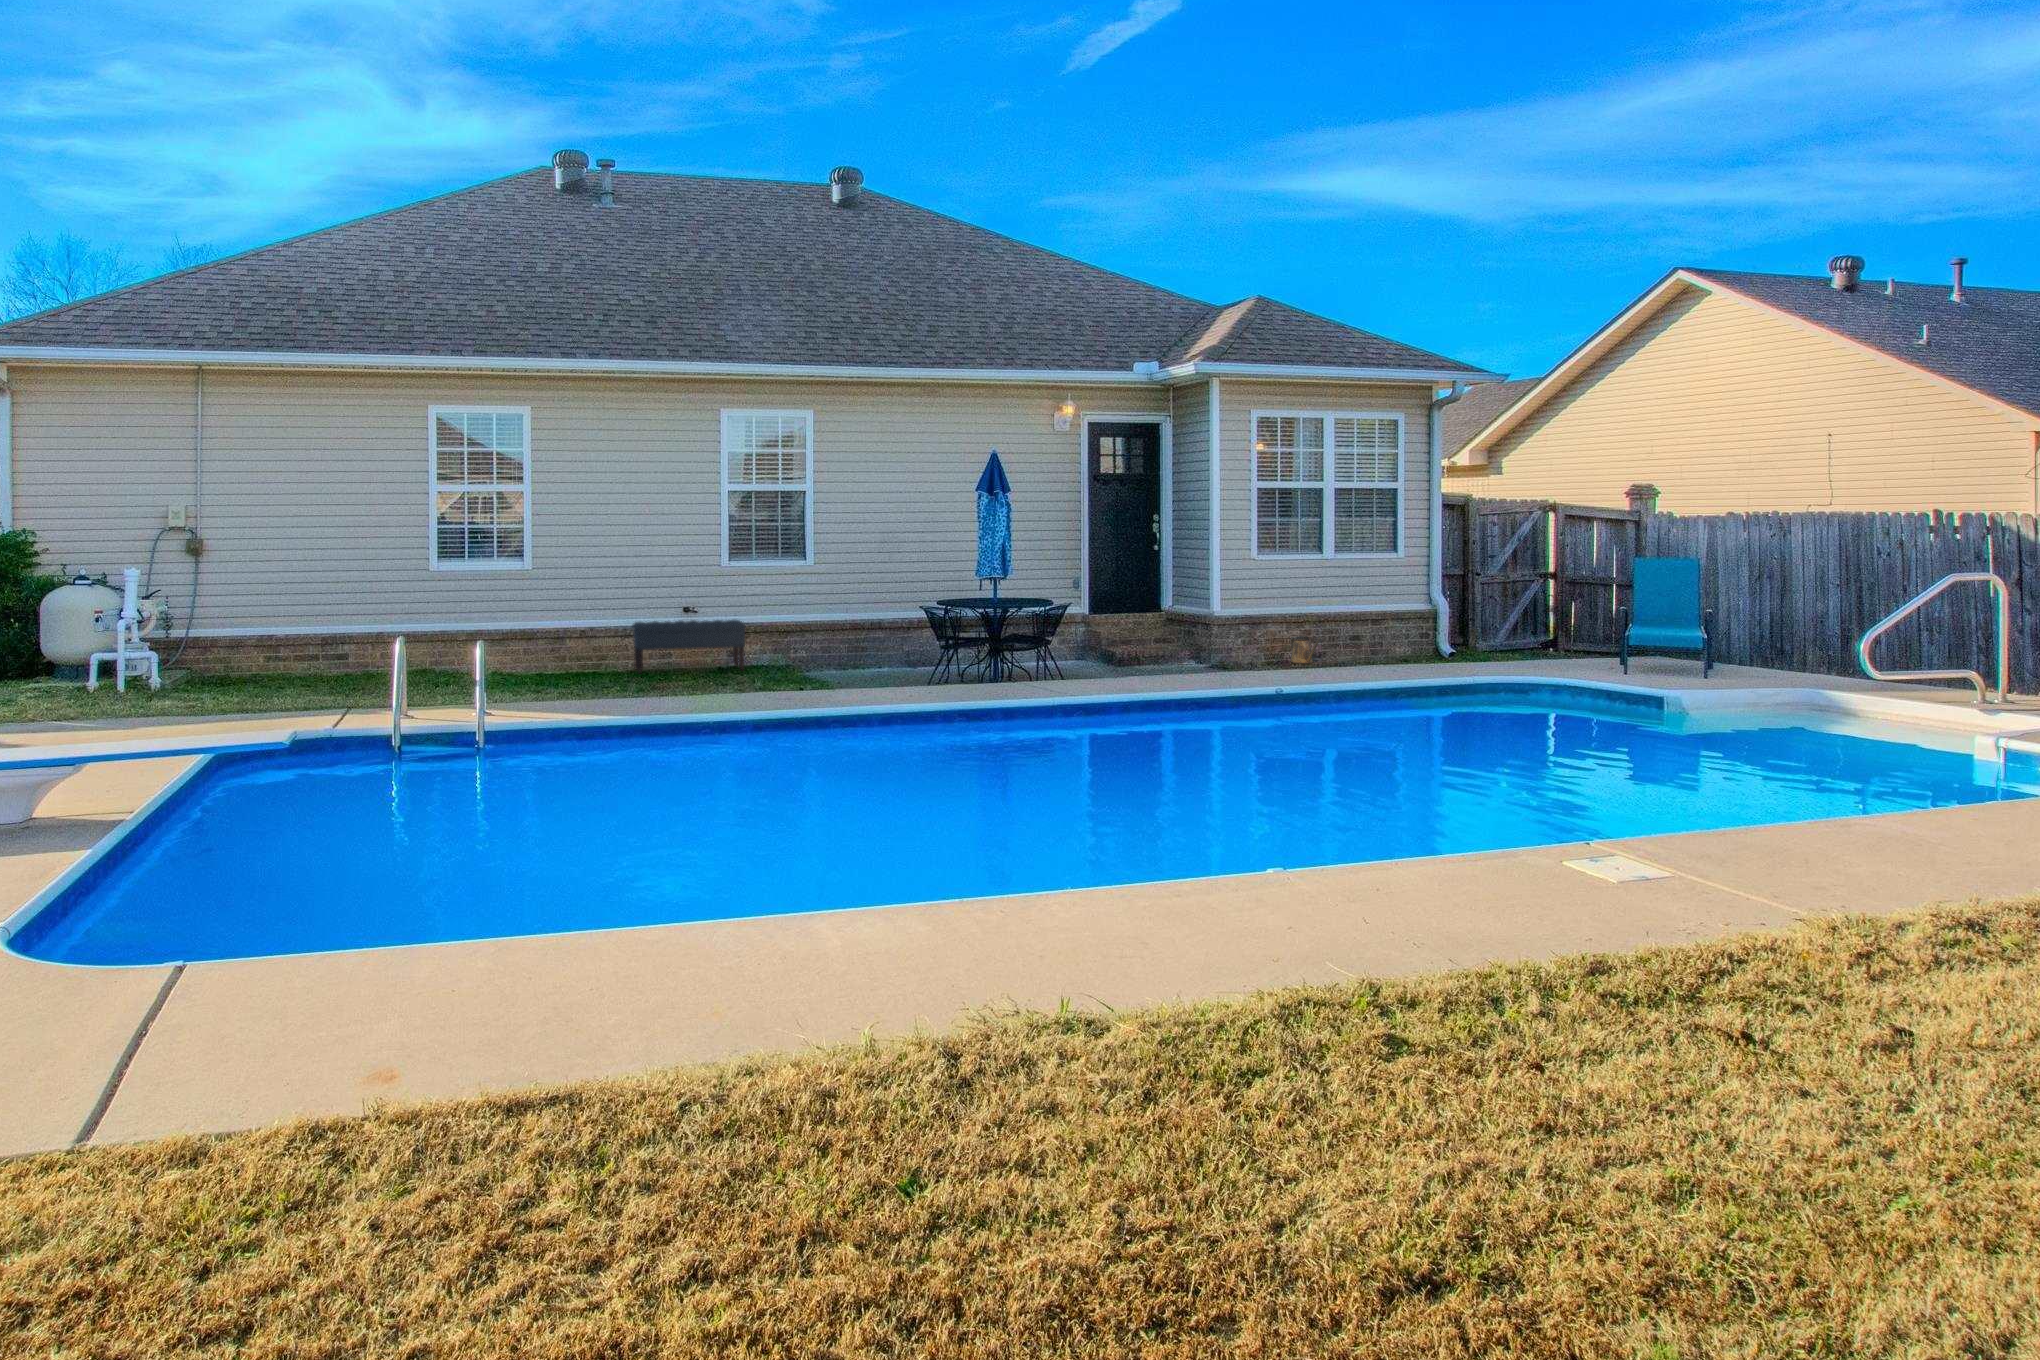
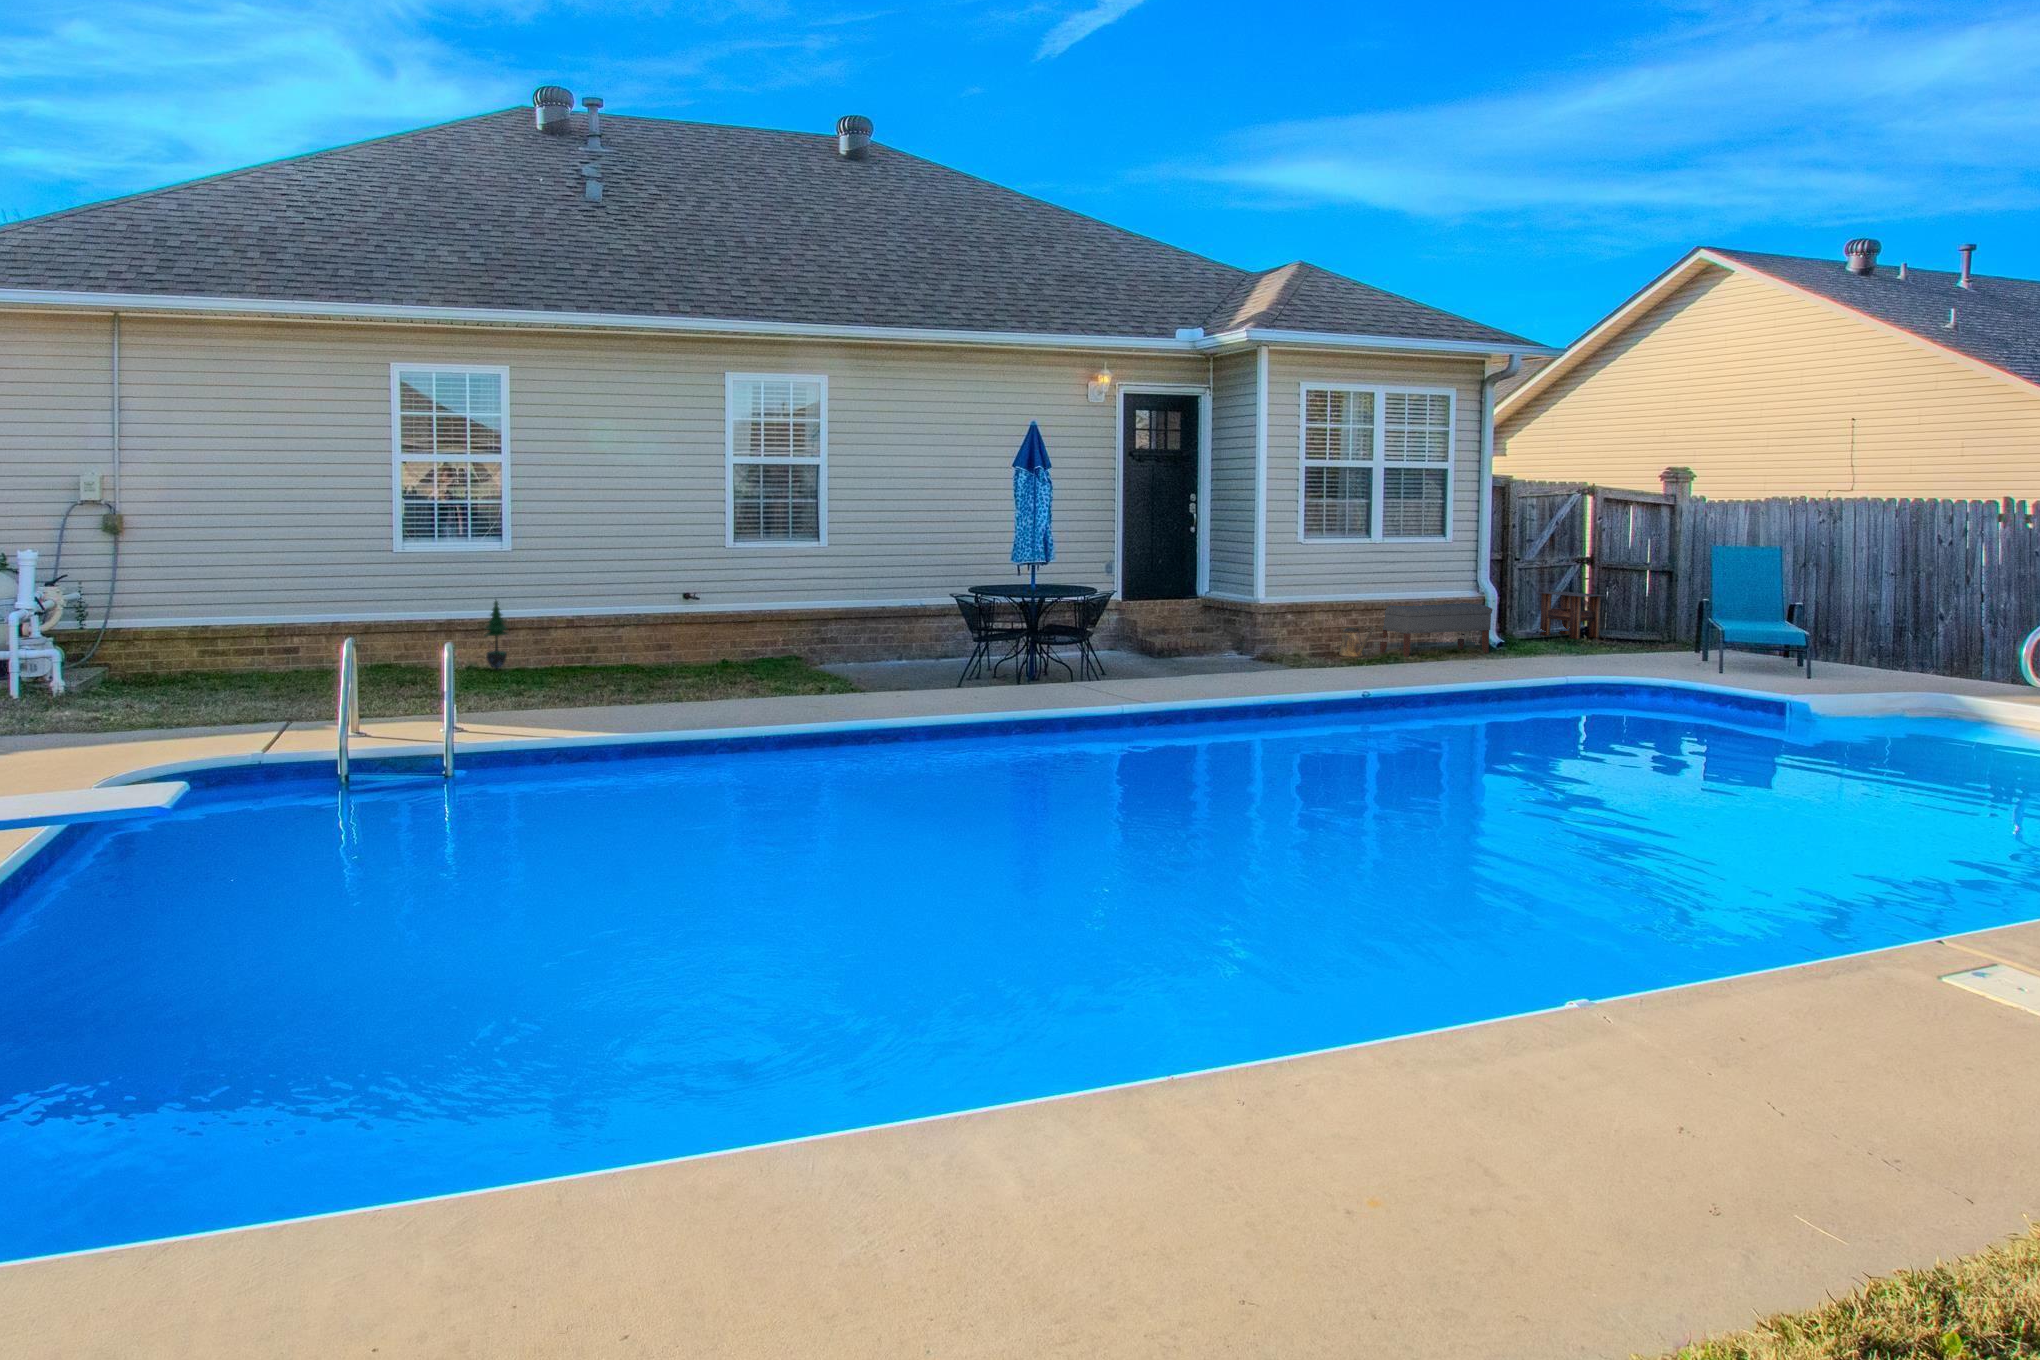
side table: none [1493,603,1564,648] -> present [1540,591,1606,639]
potted tree: none [508,609,531,672] -> present [485,601,507,669]
bench: present [632,620,746,673] -> present [1380,603,1492,657]

